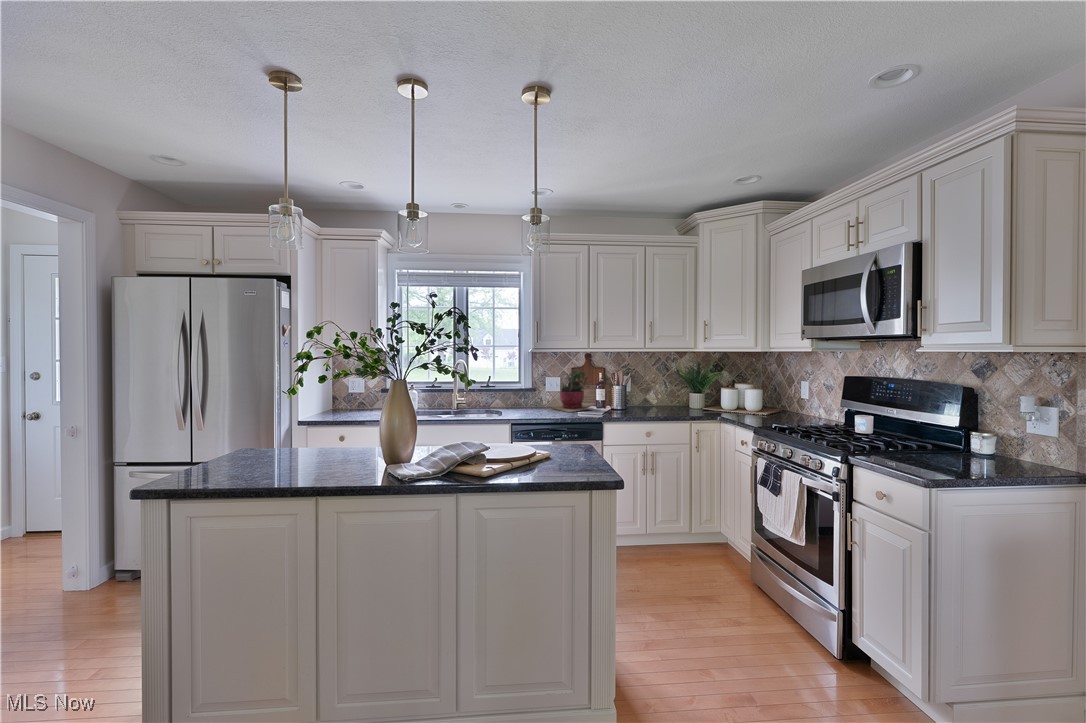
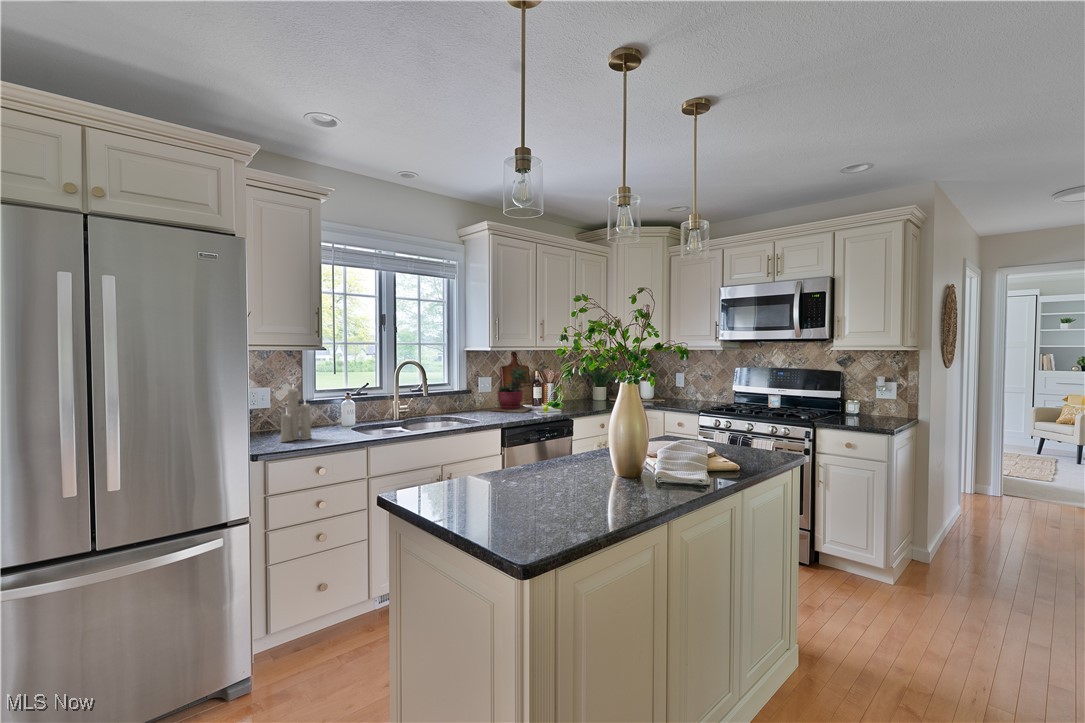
candle: none [345,372,367,415] -> present [280,385,311,442]

